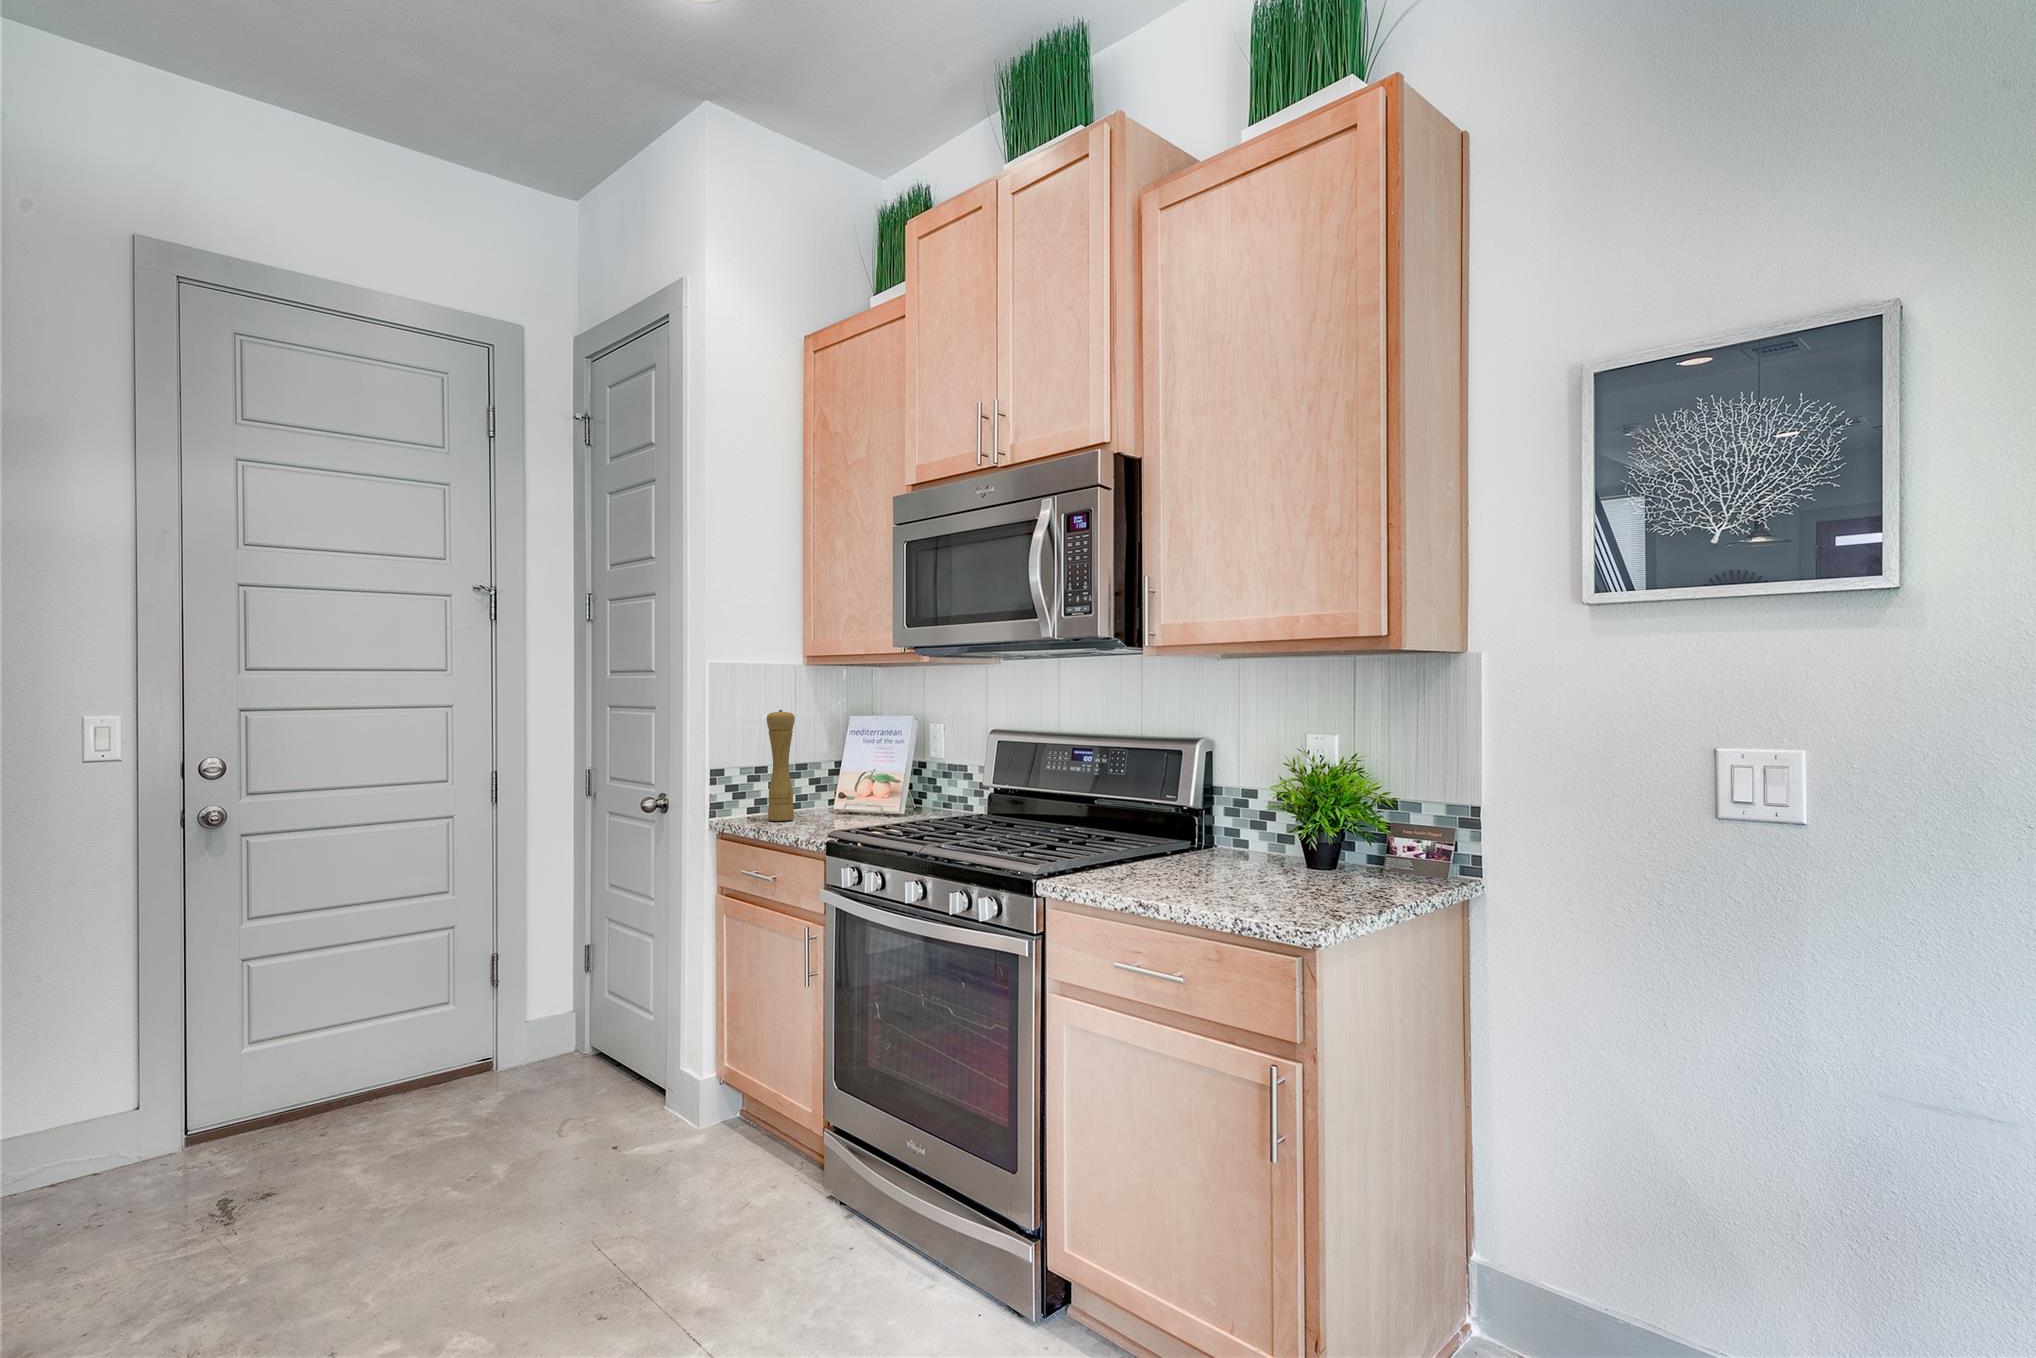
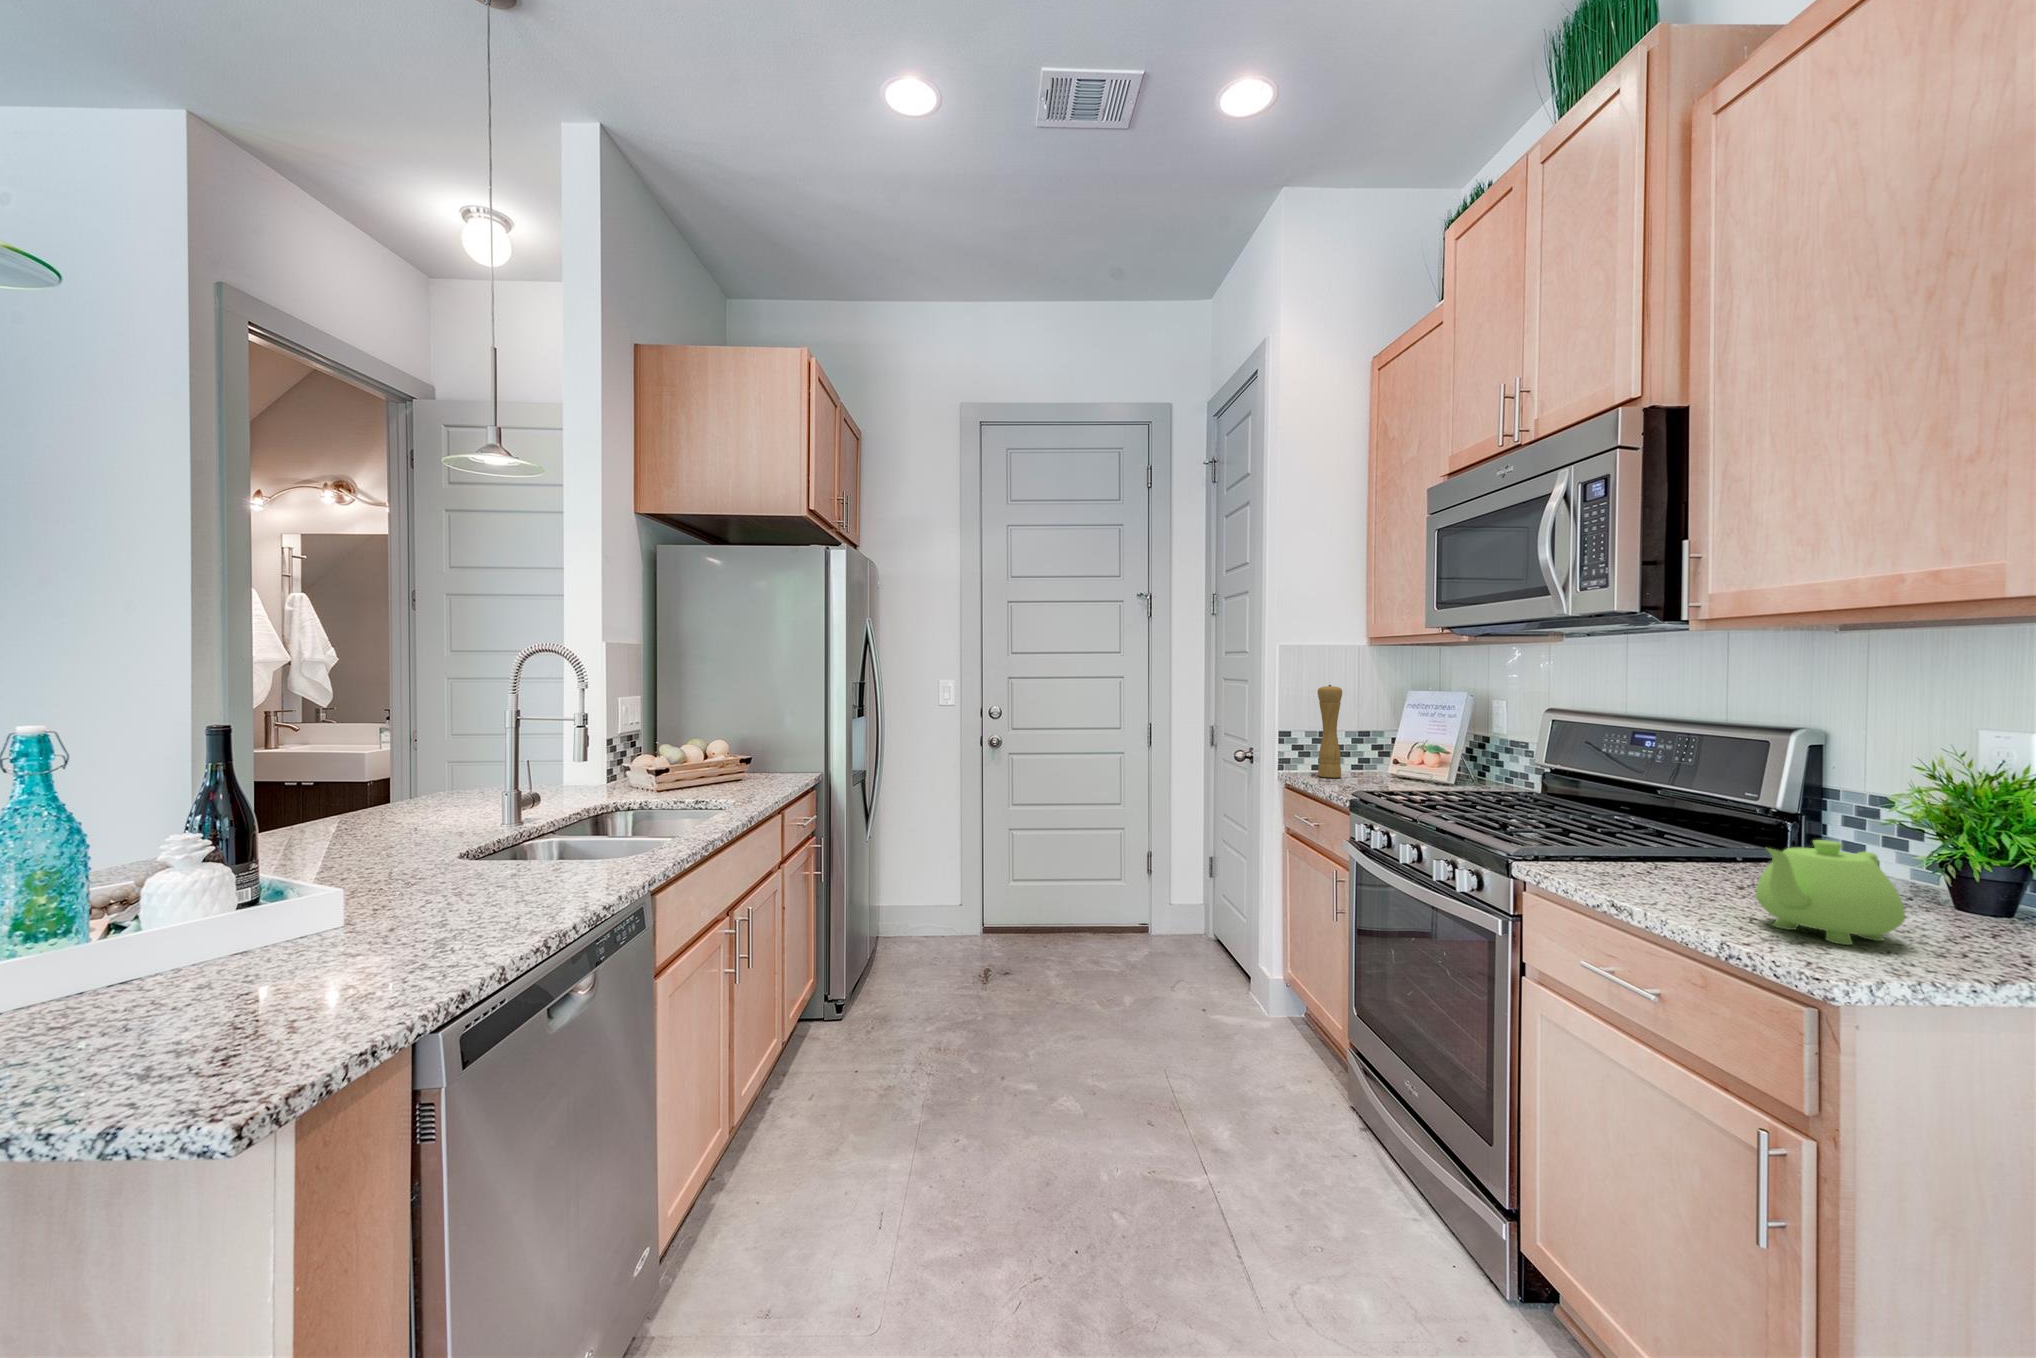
teapot: none [1232,825,1314,903] -> present [1756,840,1905,945]

